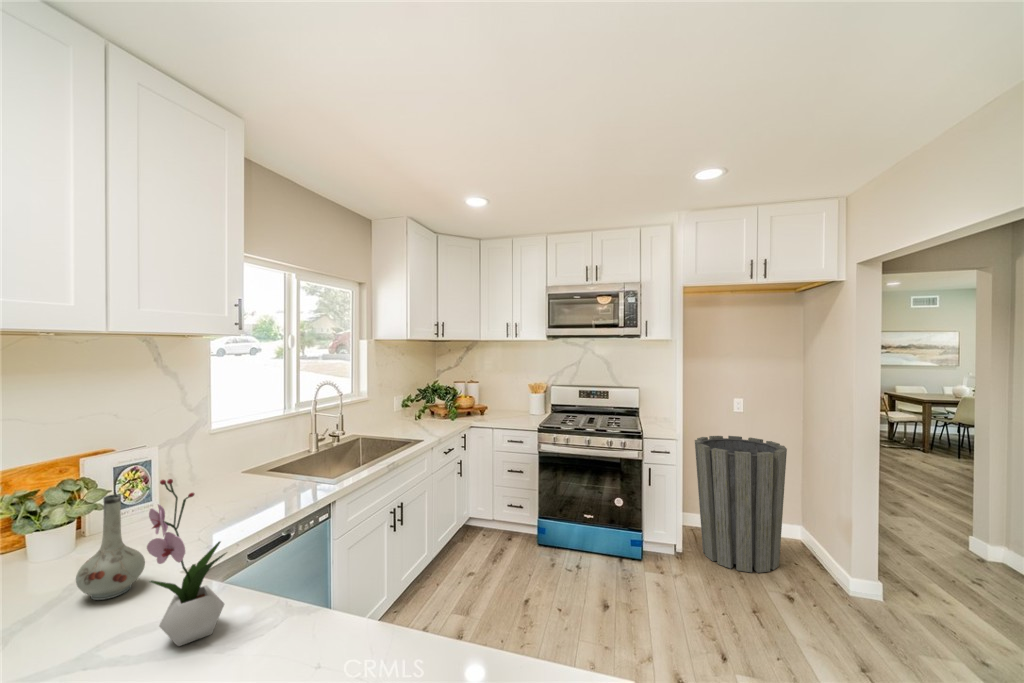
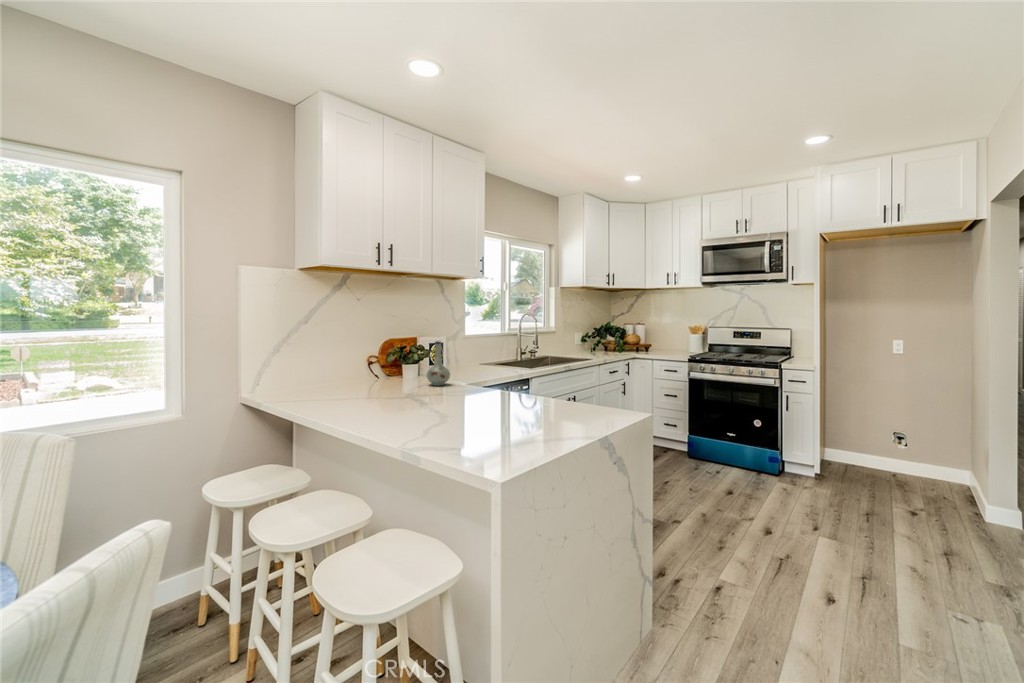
trash can: present [695,436,787,573] -> none [843,374,945,496]
flower arrangement: present [147,479,226,646] -> none [458,326,488,395]

